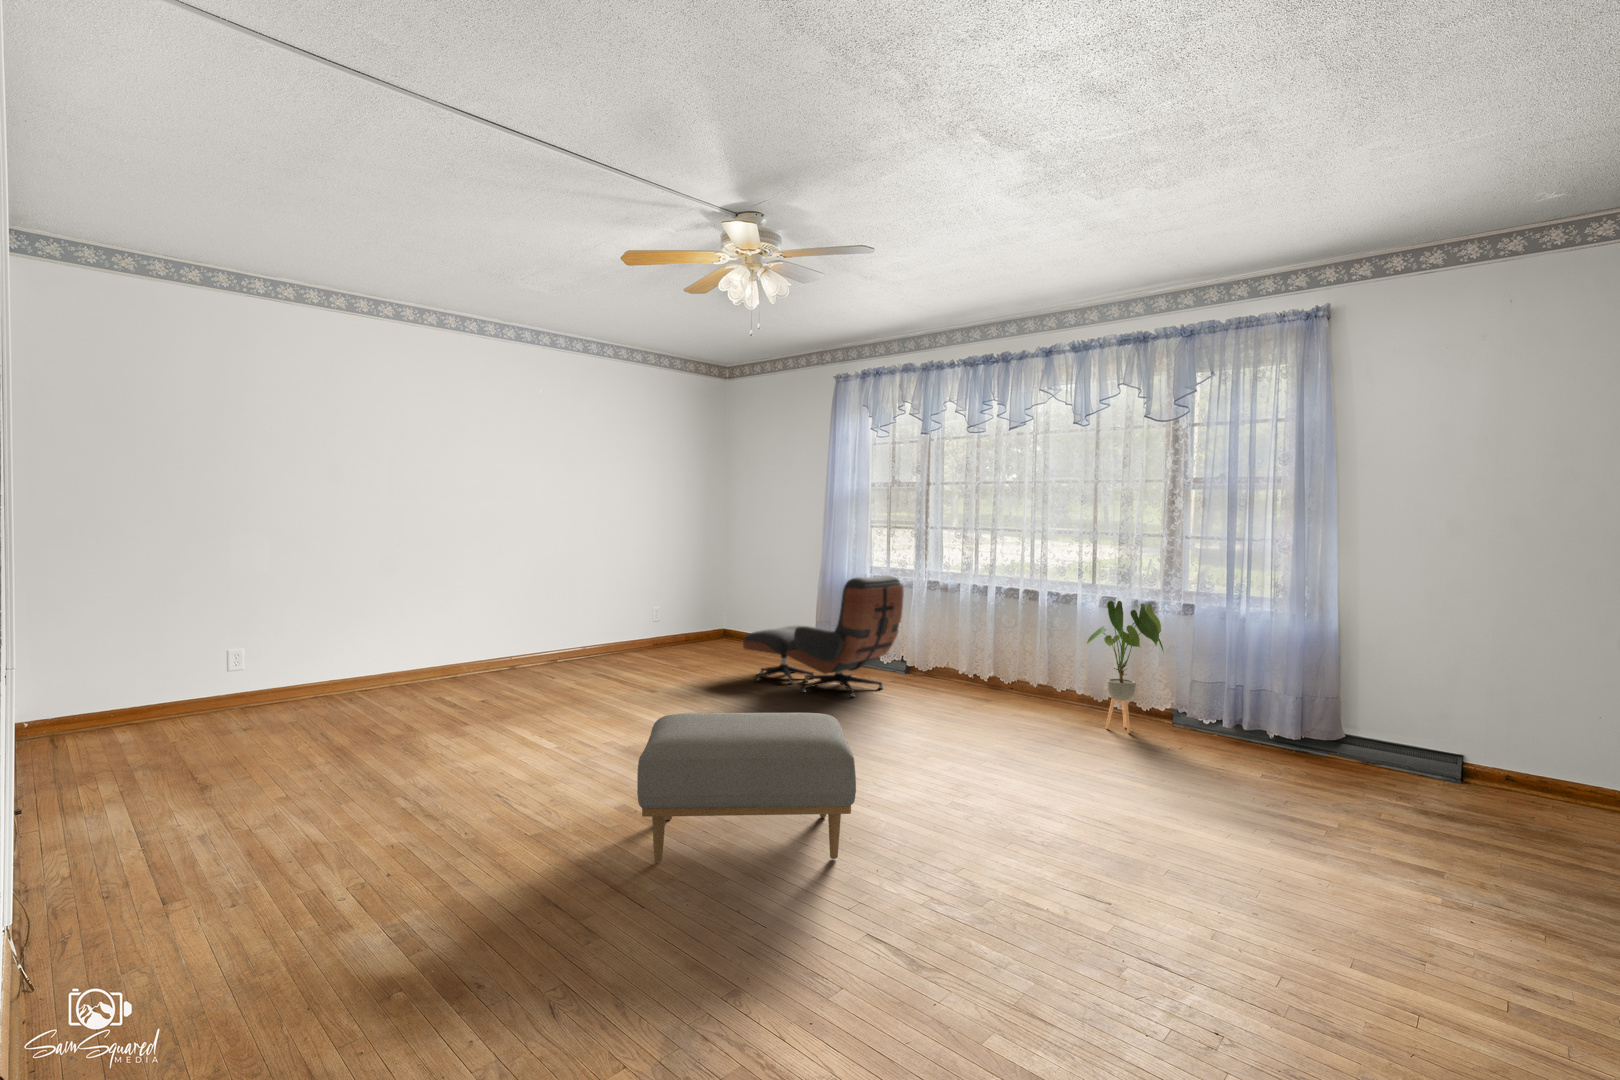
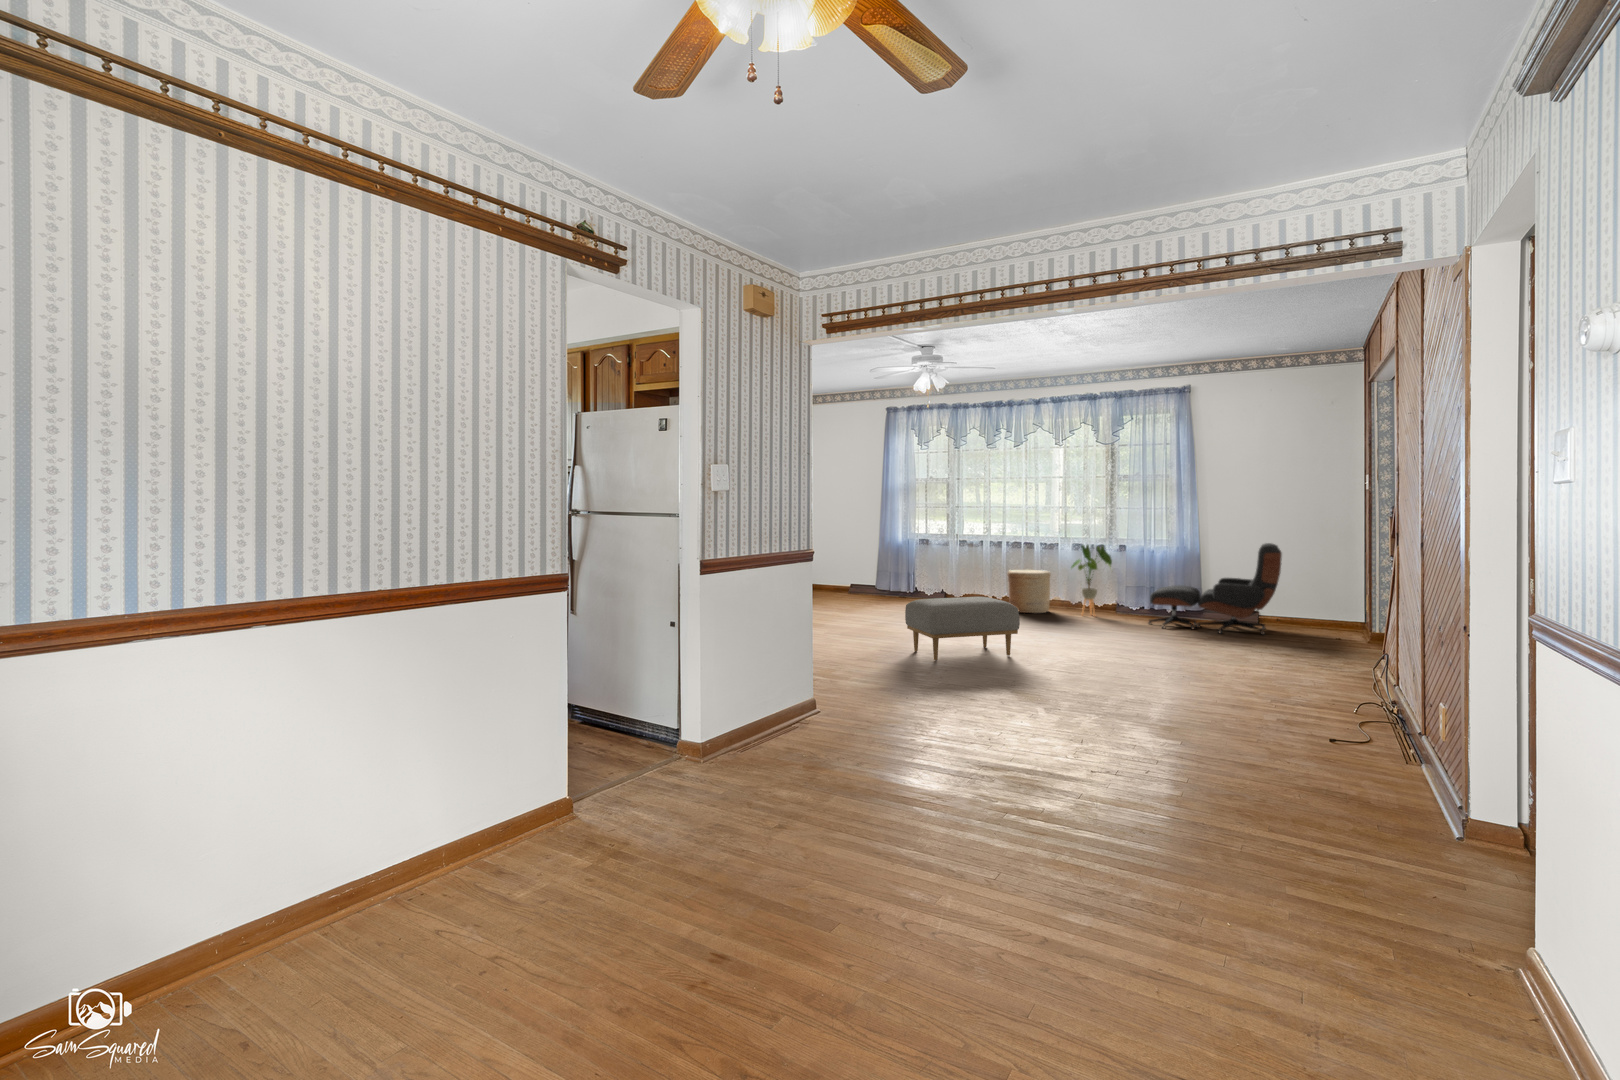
lounge chair: present [743,575,904,697] -> present [1149,543,1282,634]
woven basket: none [985,636,1060,716] -> present [1007,570,1051,613]

